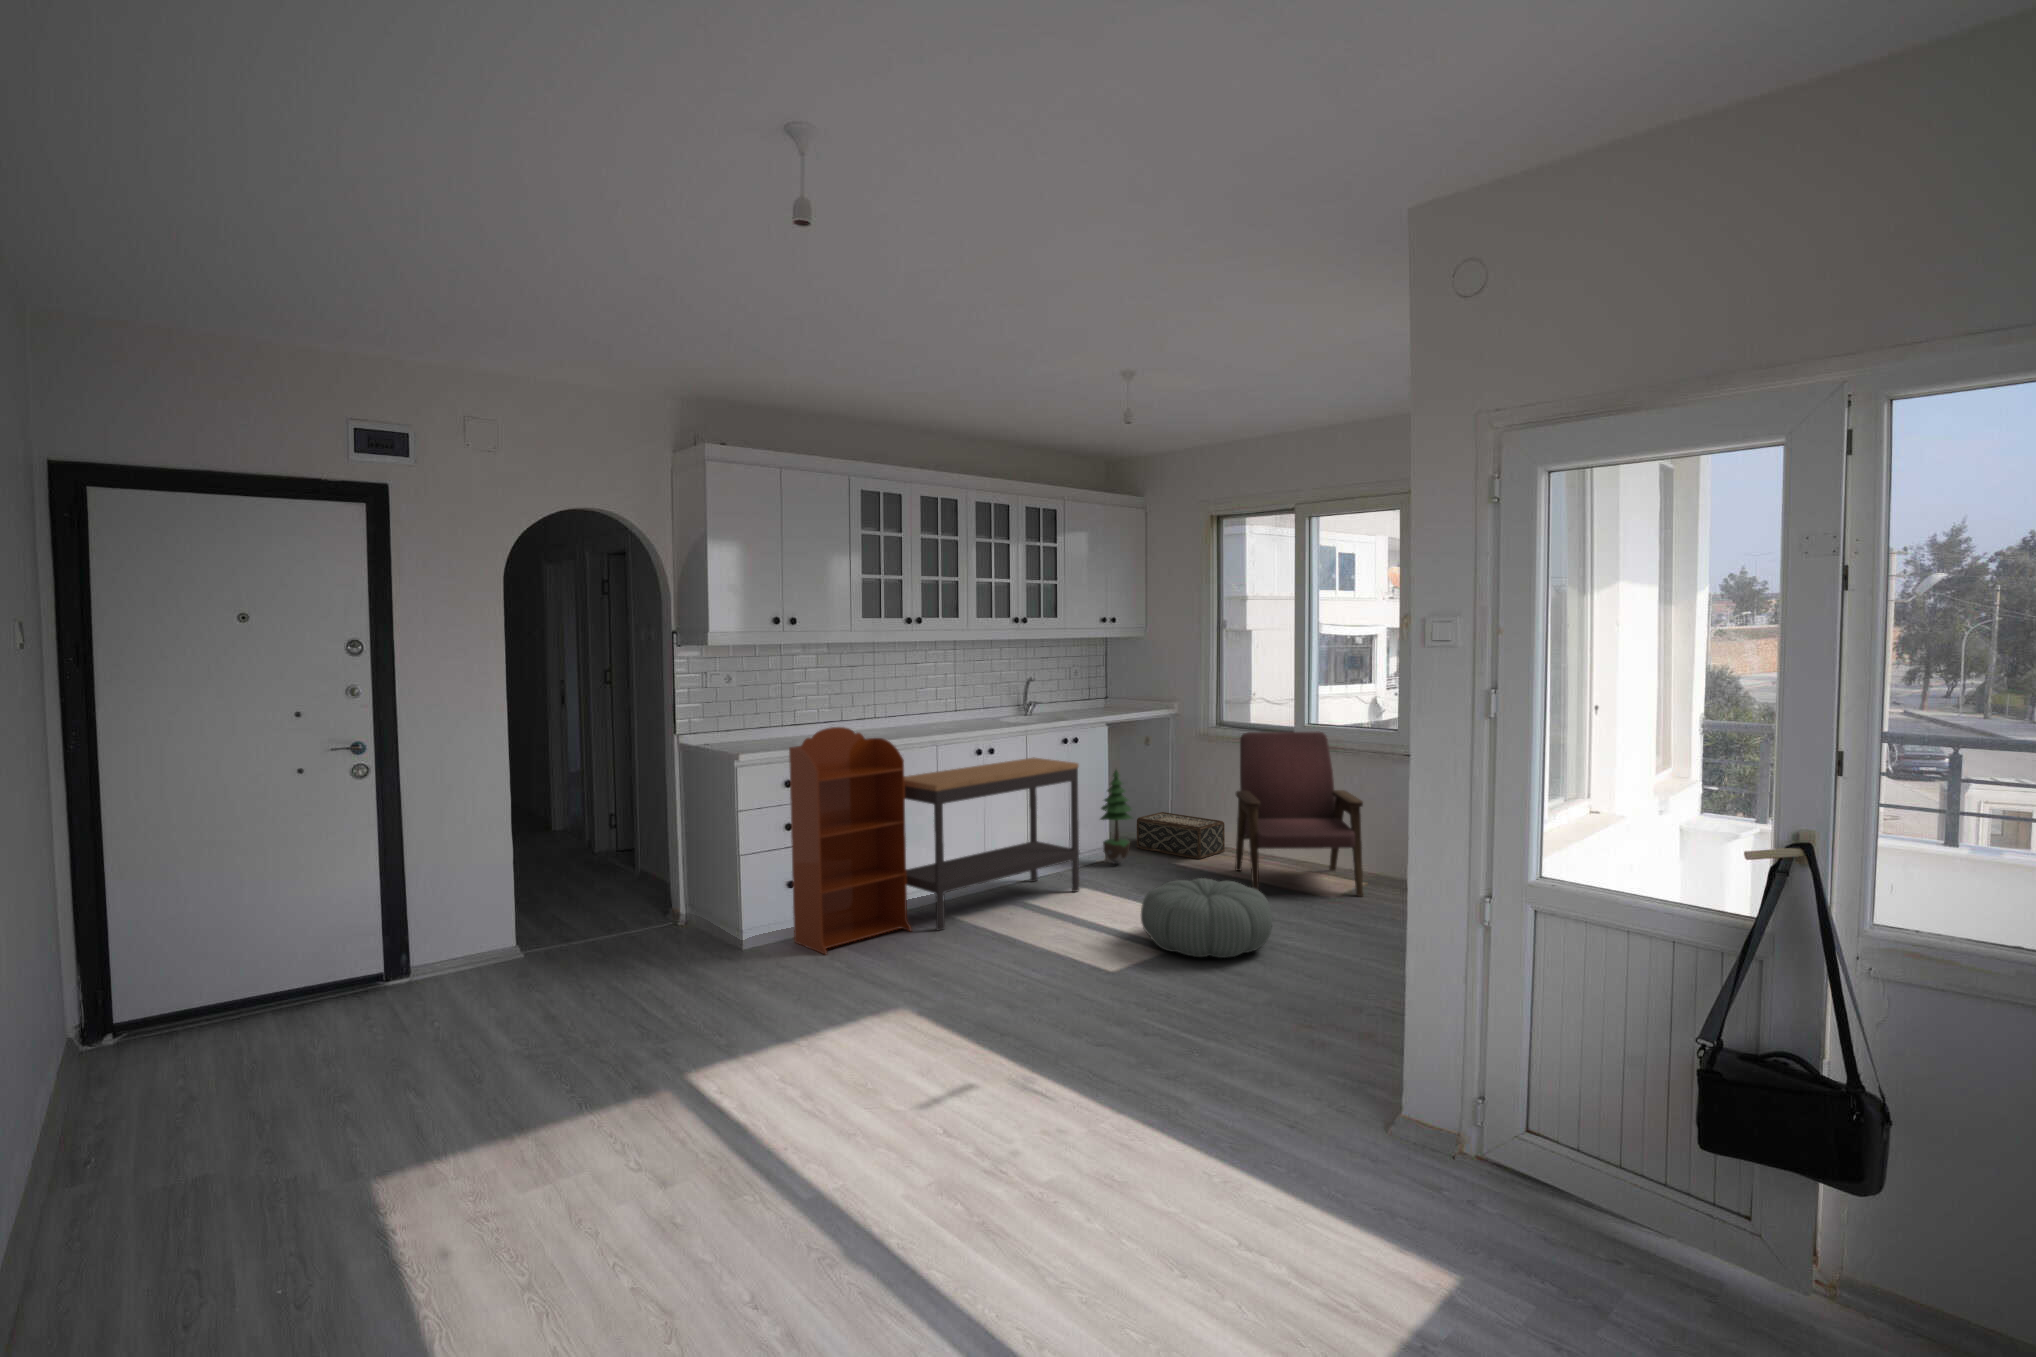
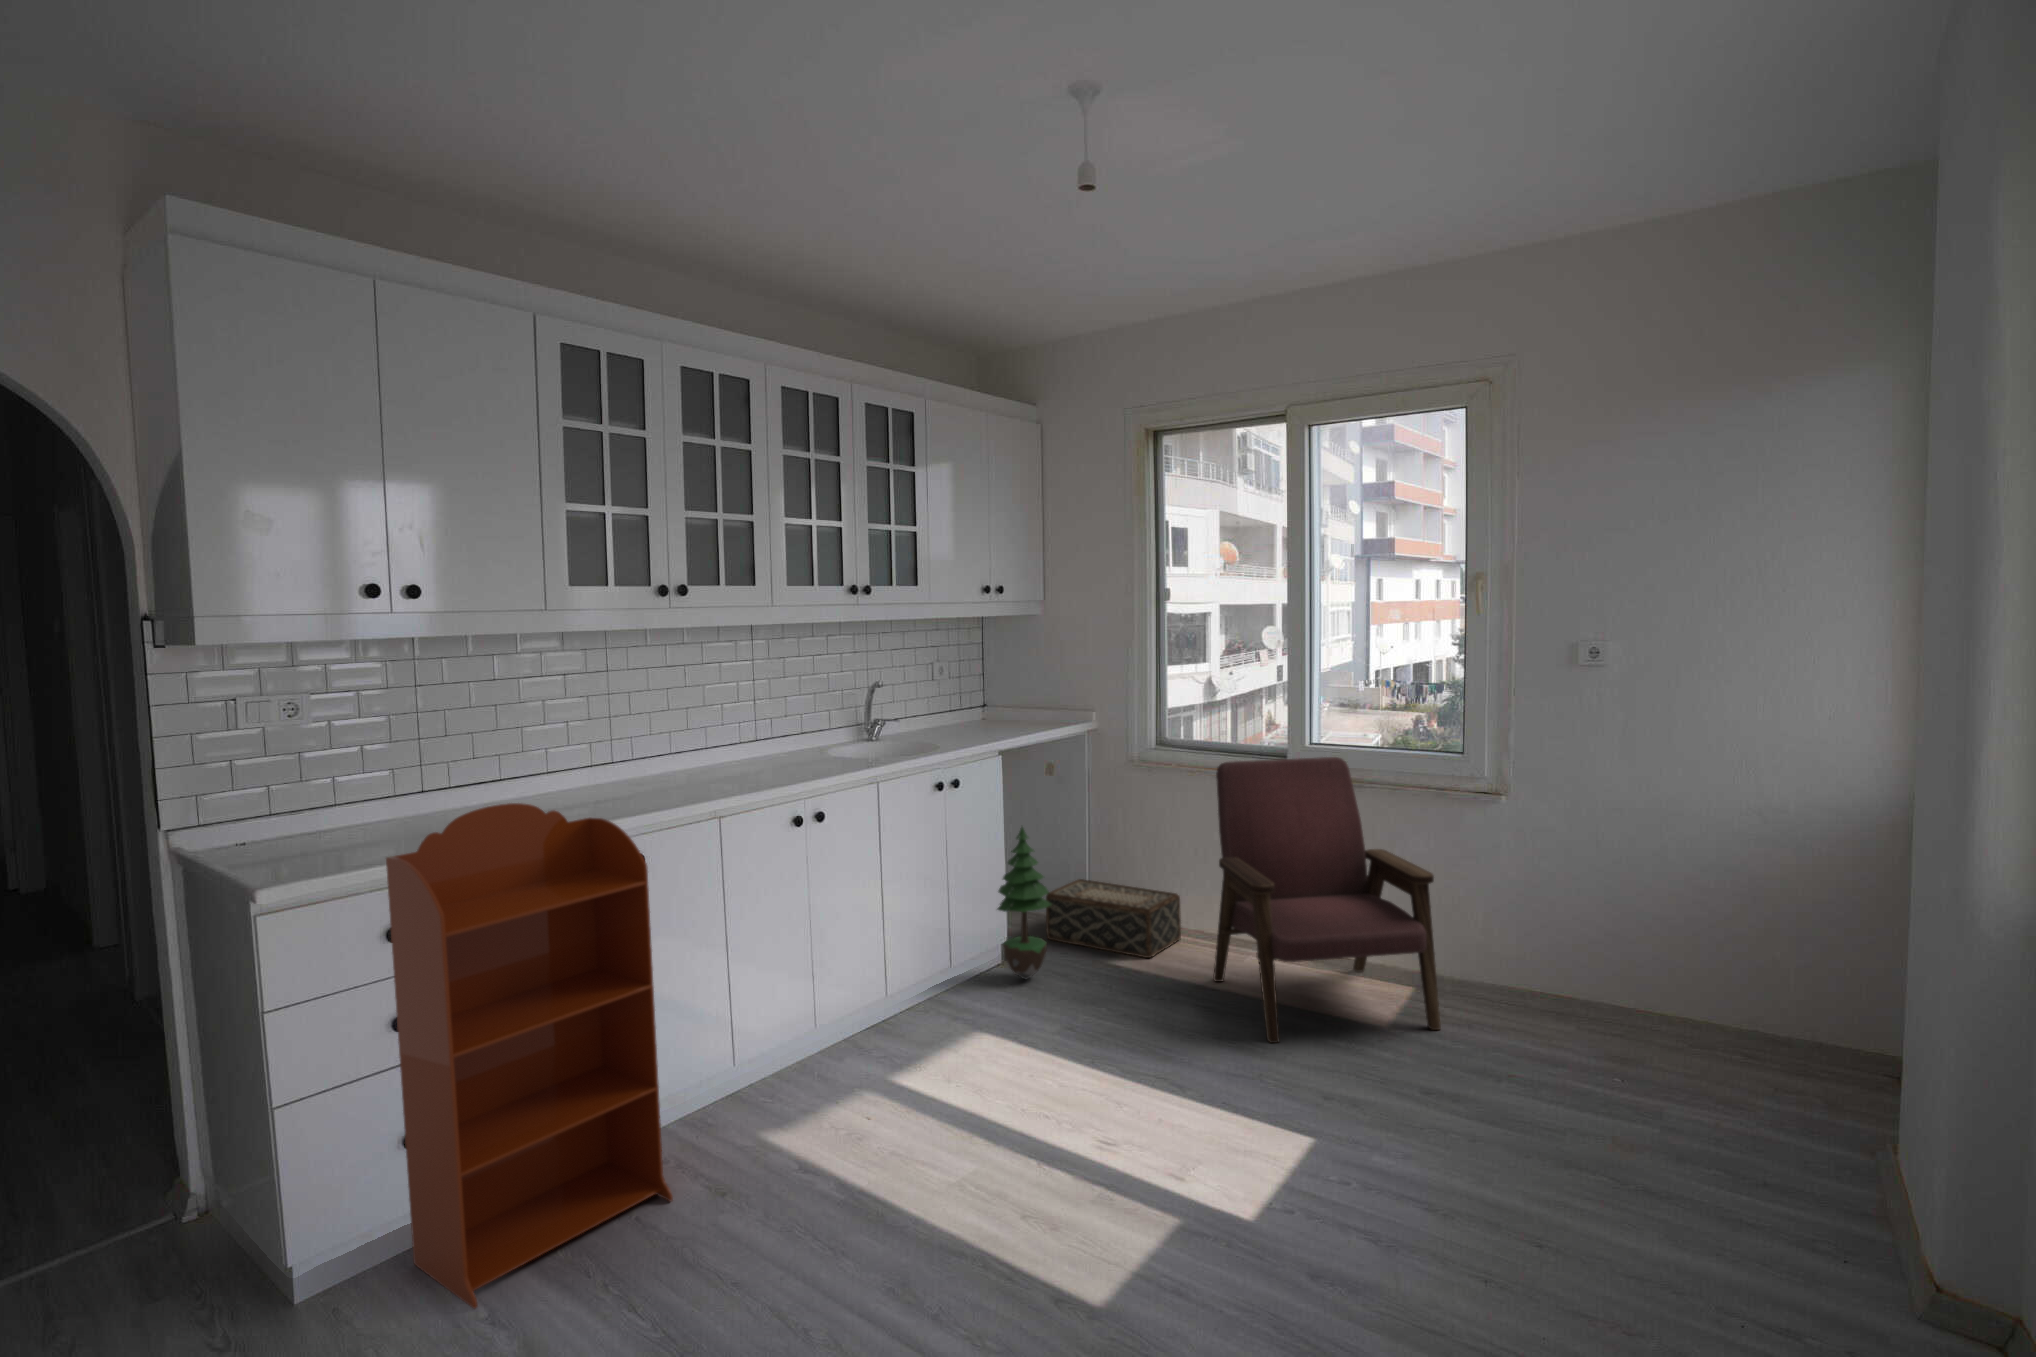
console table: present [904,757,1079,930] -> none [629,821,979,1193]
pouf: present [1141,878,1272,958] -> none [1123,1051,1379,1242]

